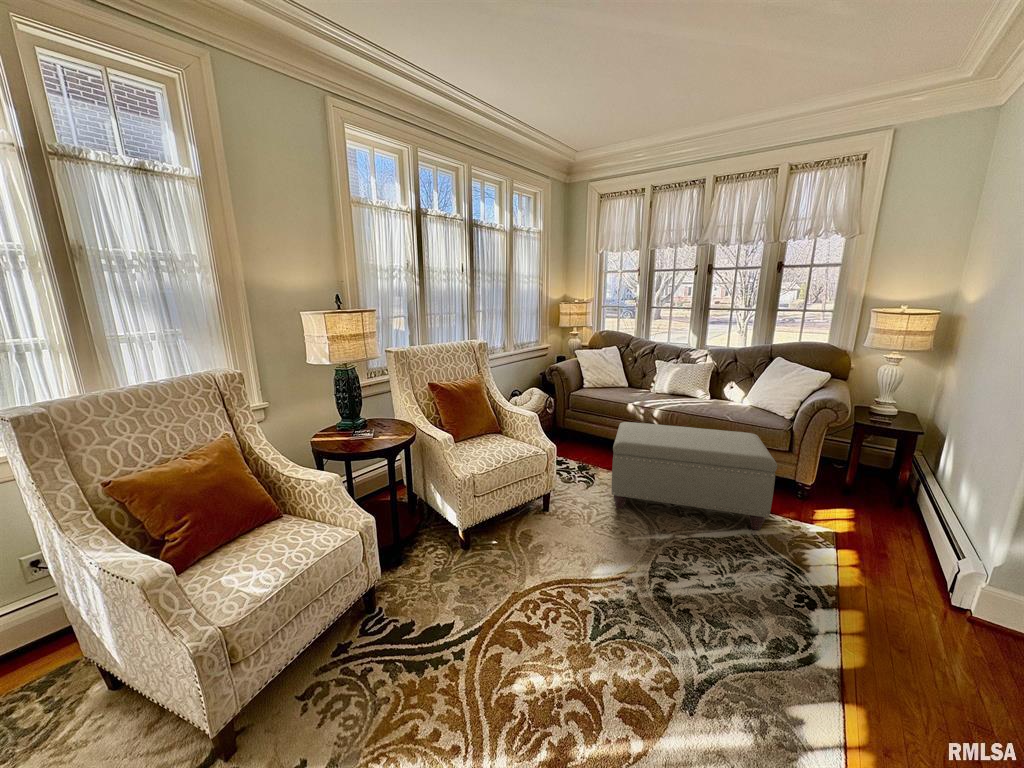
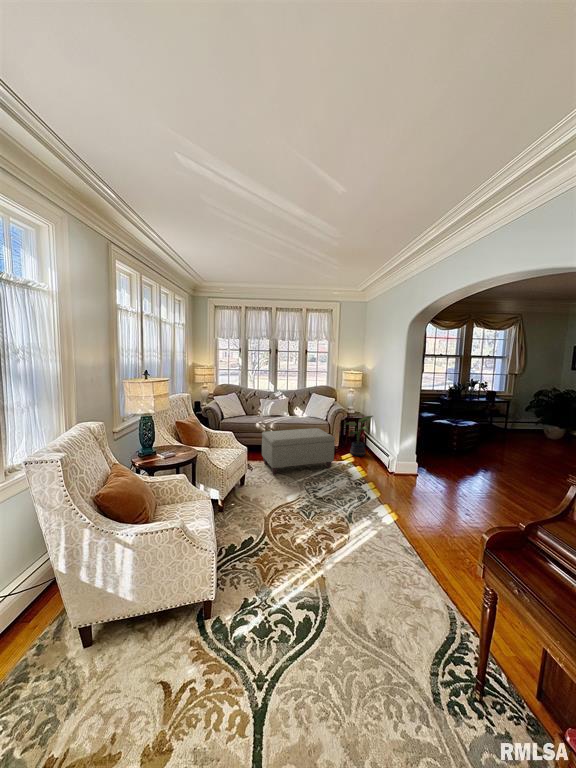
potted plant: none [841,426,948,524] -> present [346,416,373,456]

